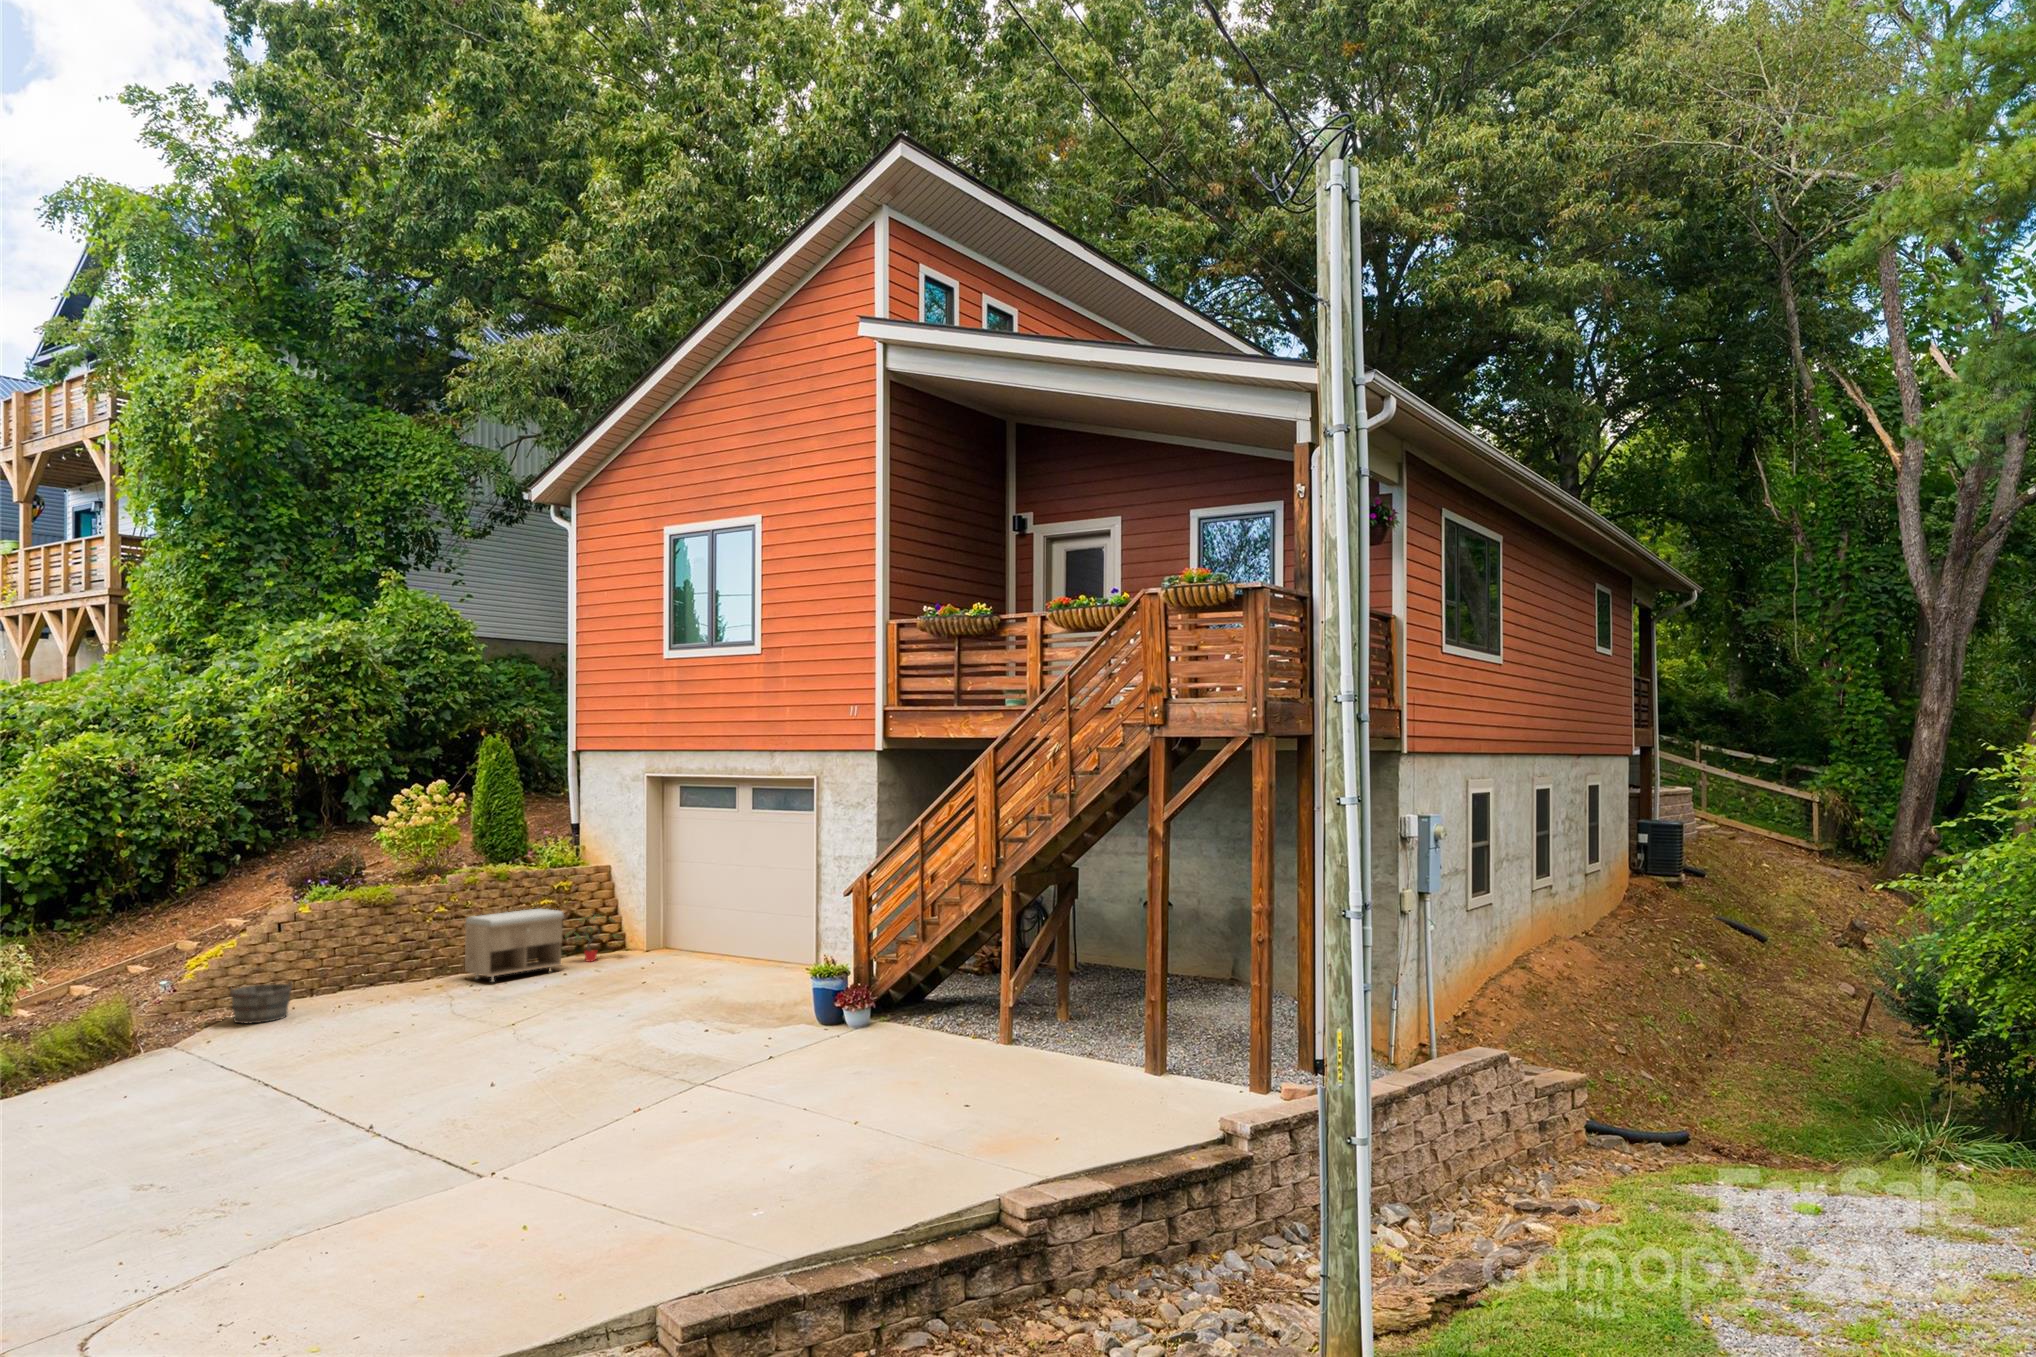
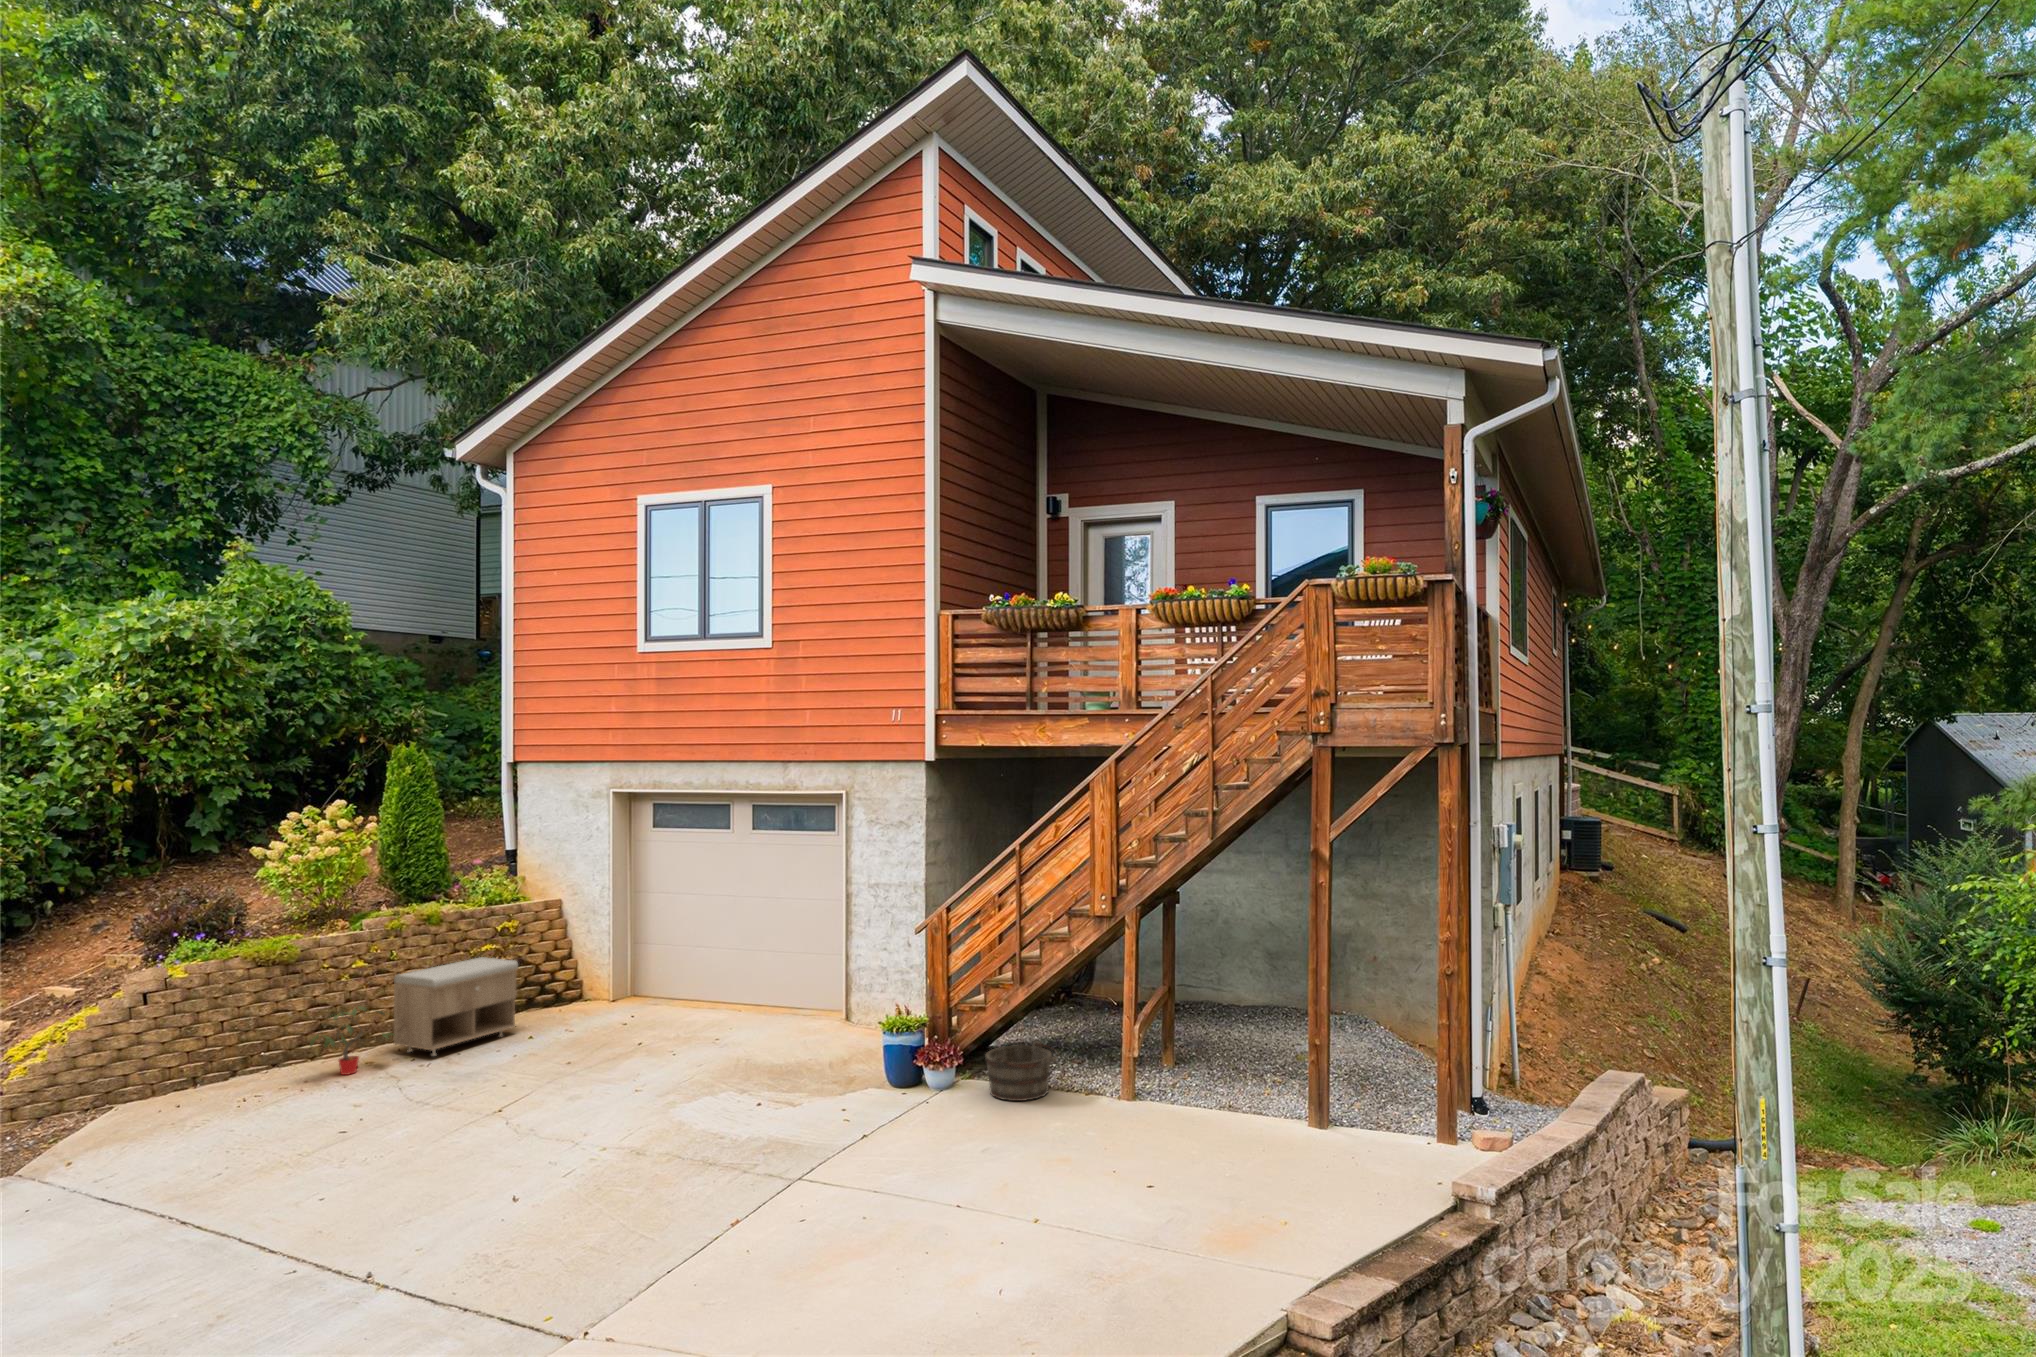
potted plant: present [566,916,619,962] -> present [310,1006,396,1075]
bucket: present [230,982,292,1023] -> present [985,1040,1057,1101]

